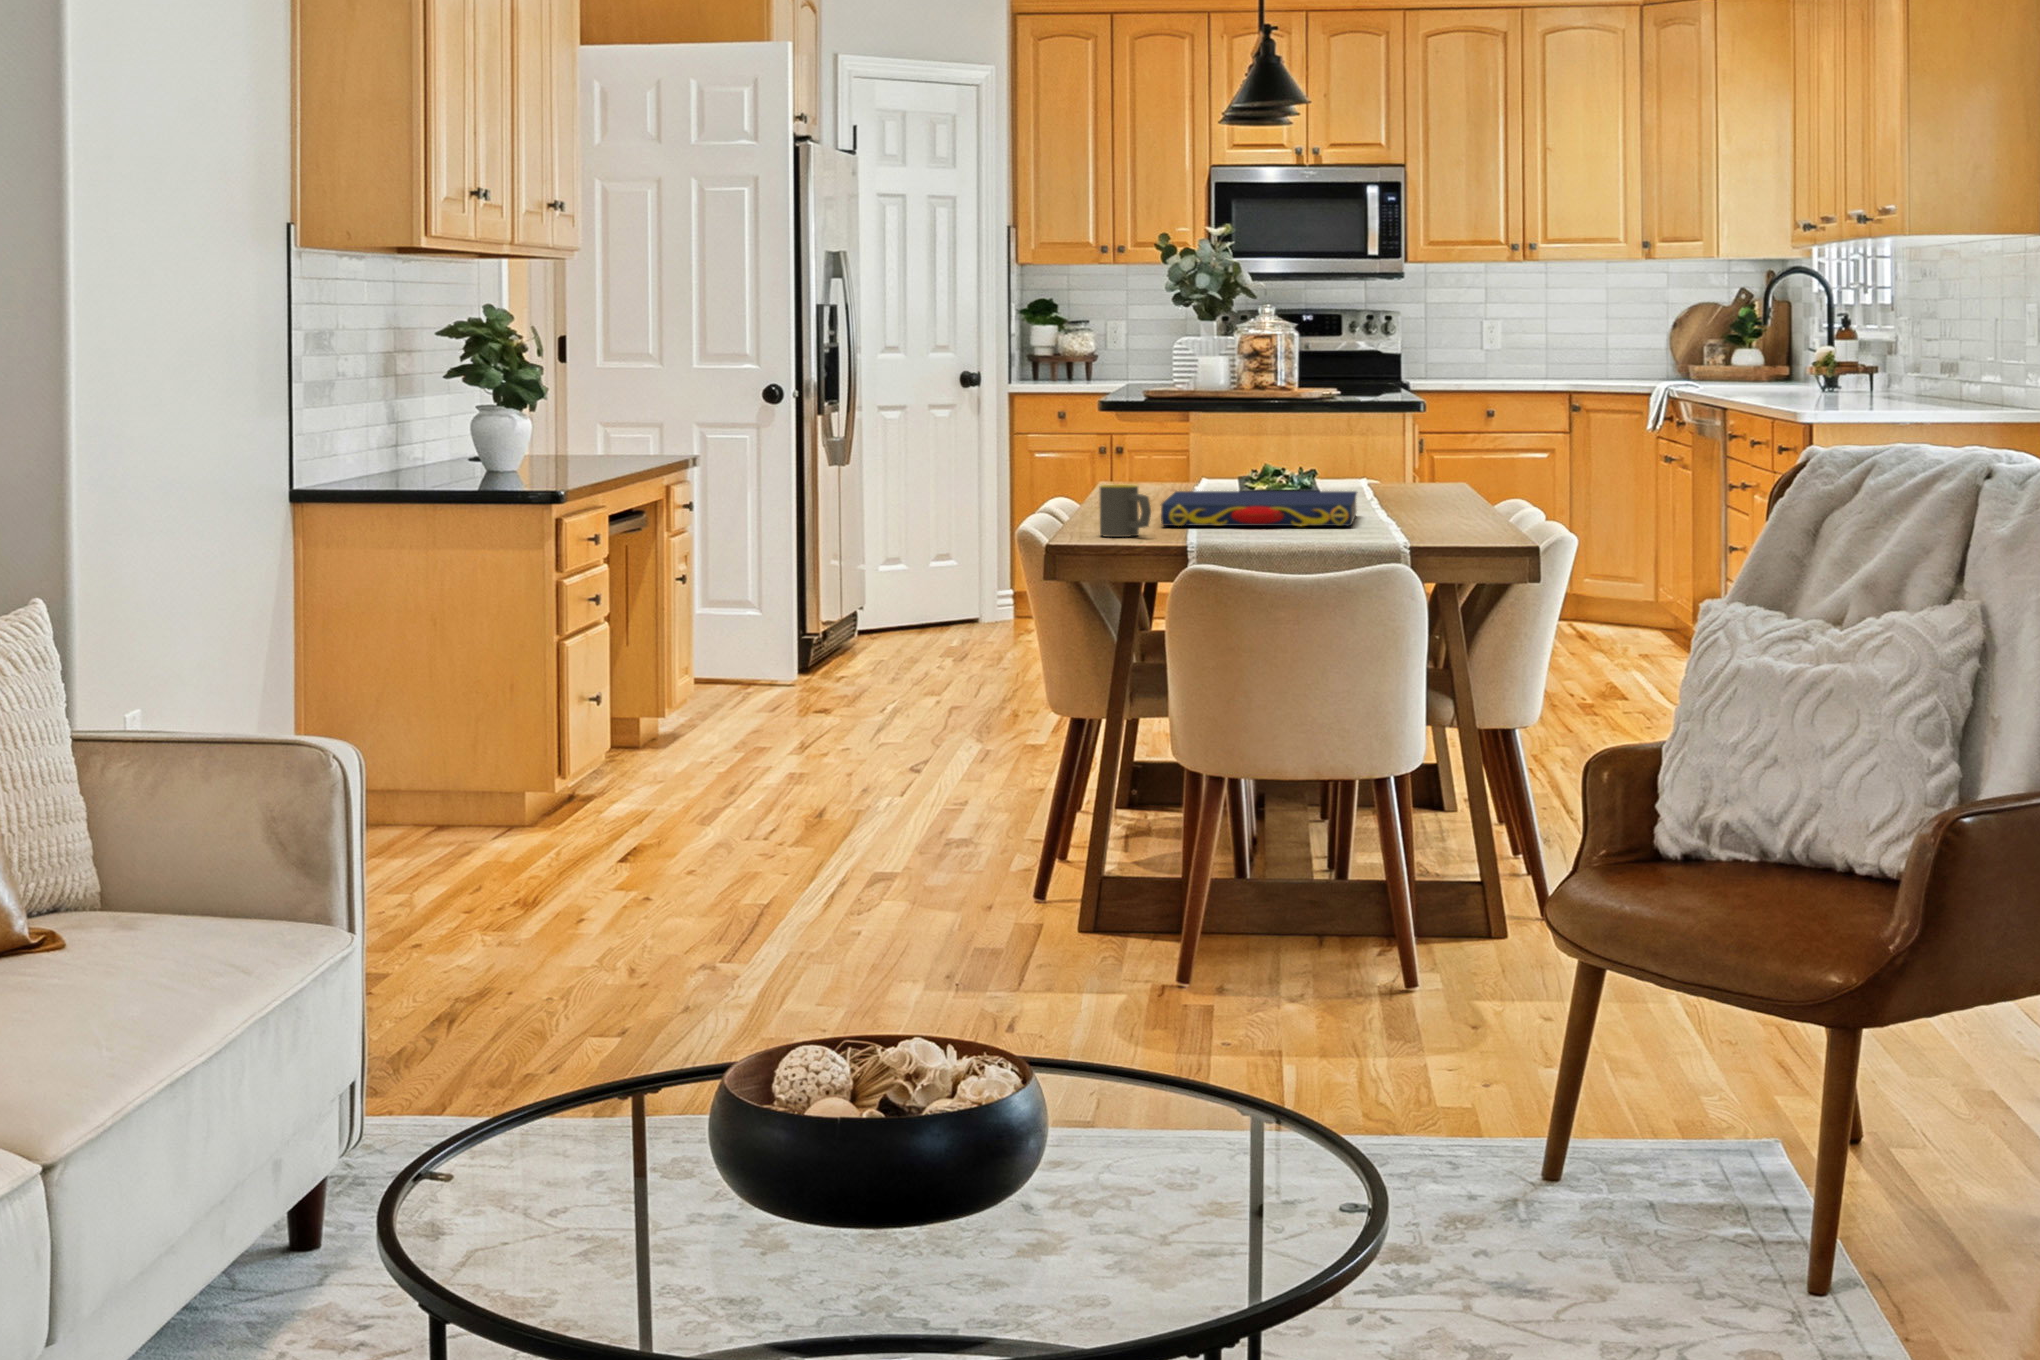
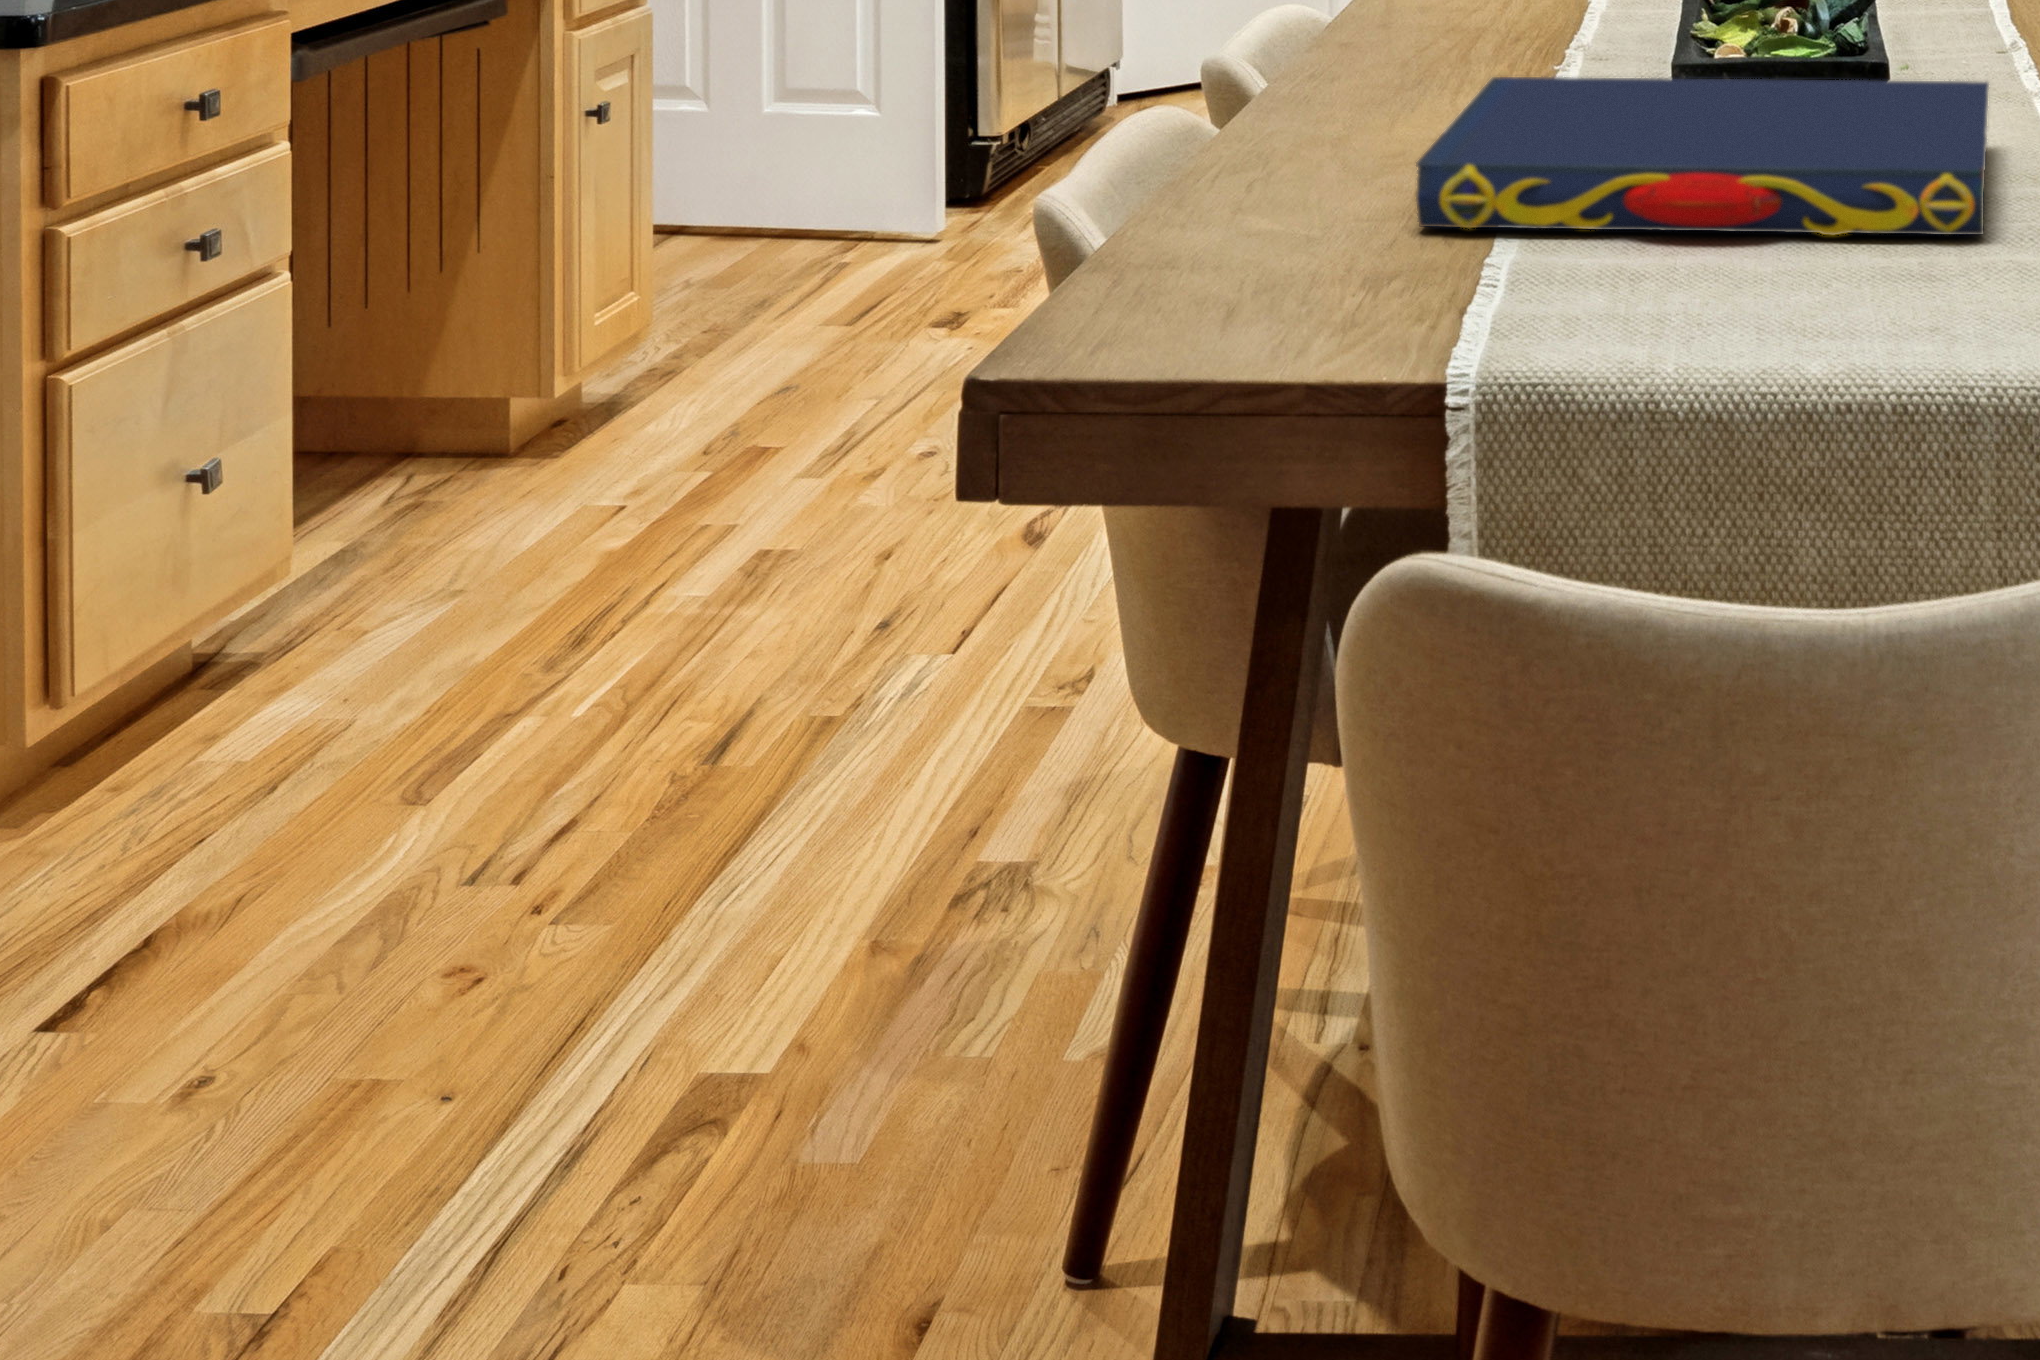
mug: present [1100,485,1151,537] -> none [1191,133,1346,317]

